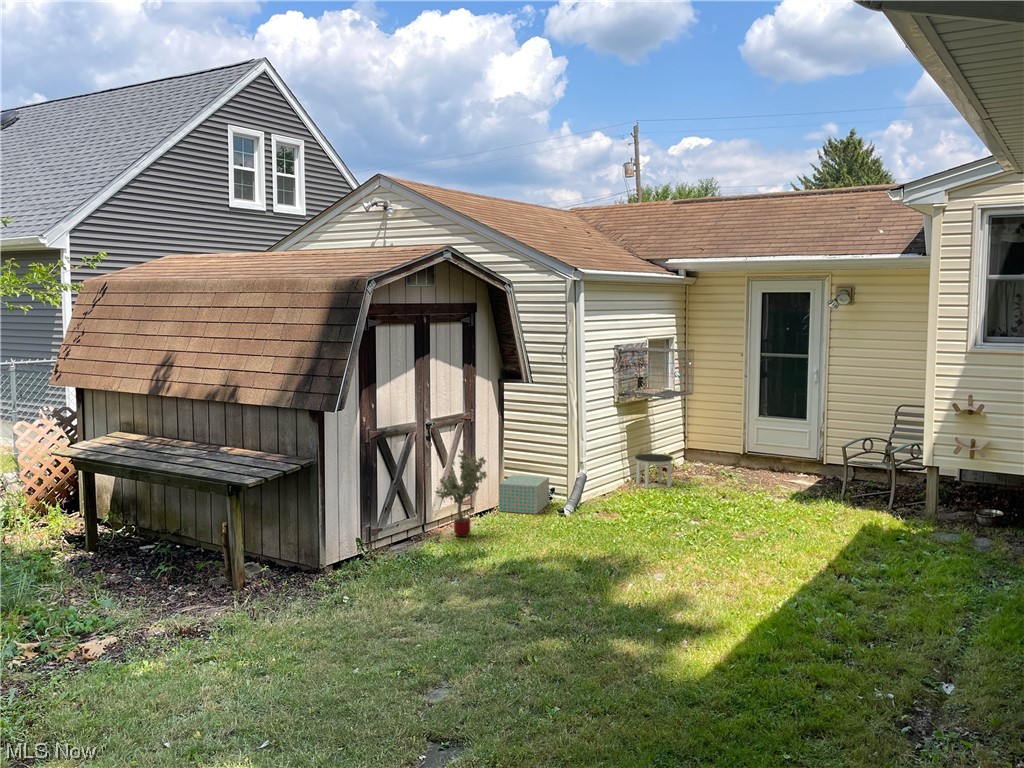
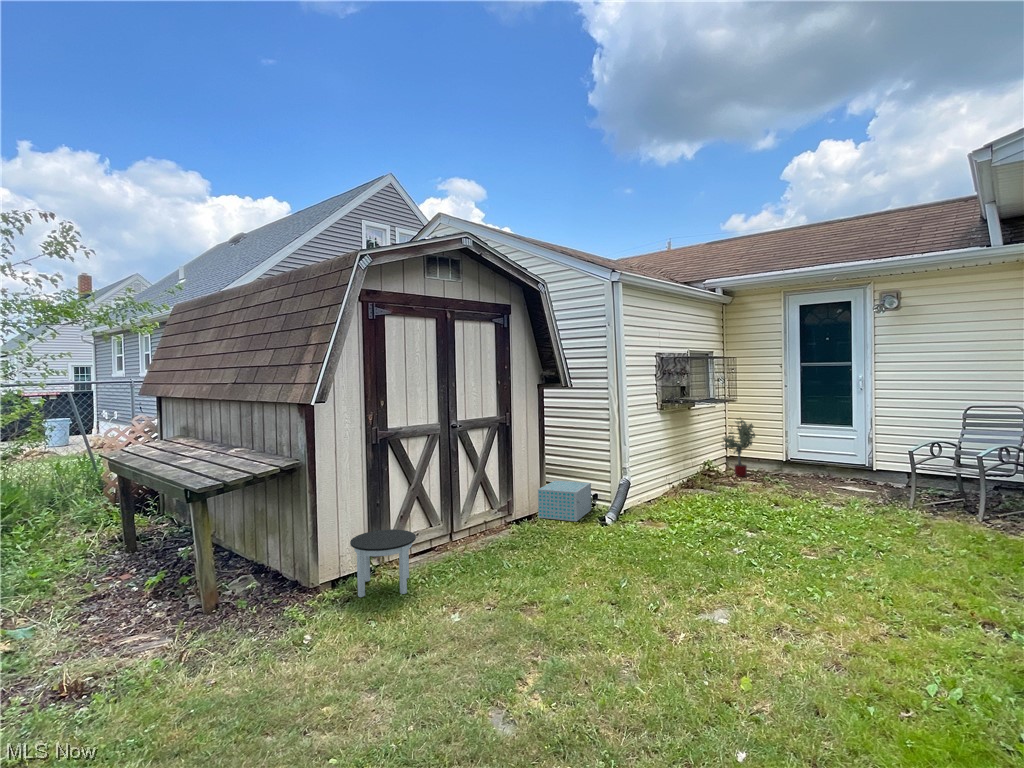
potted tree: present [435,450,487,537] -> present [721,418,755,477]
round table: present [635,454,673,489] -> present [350,529,416,597]

